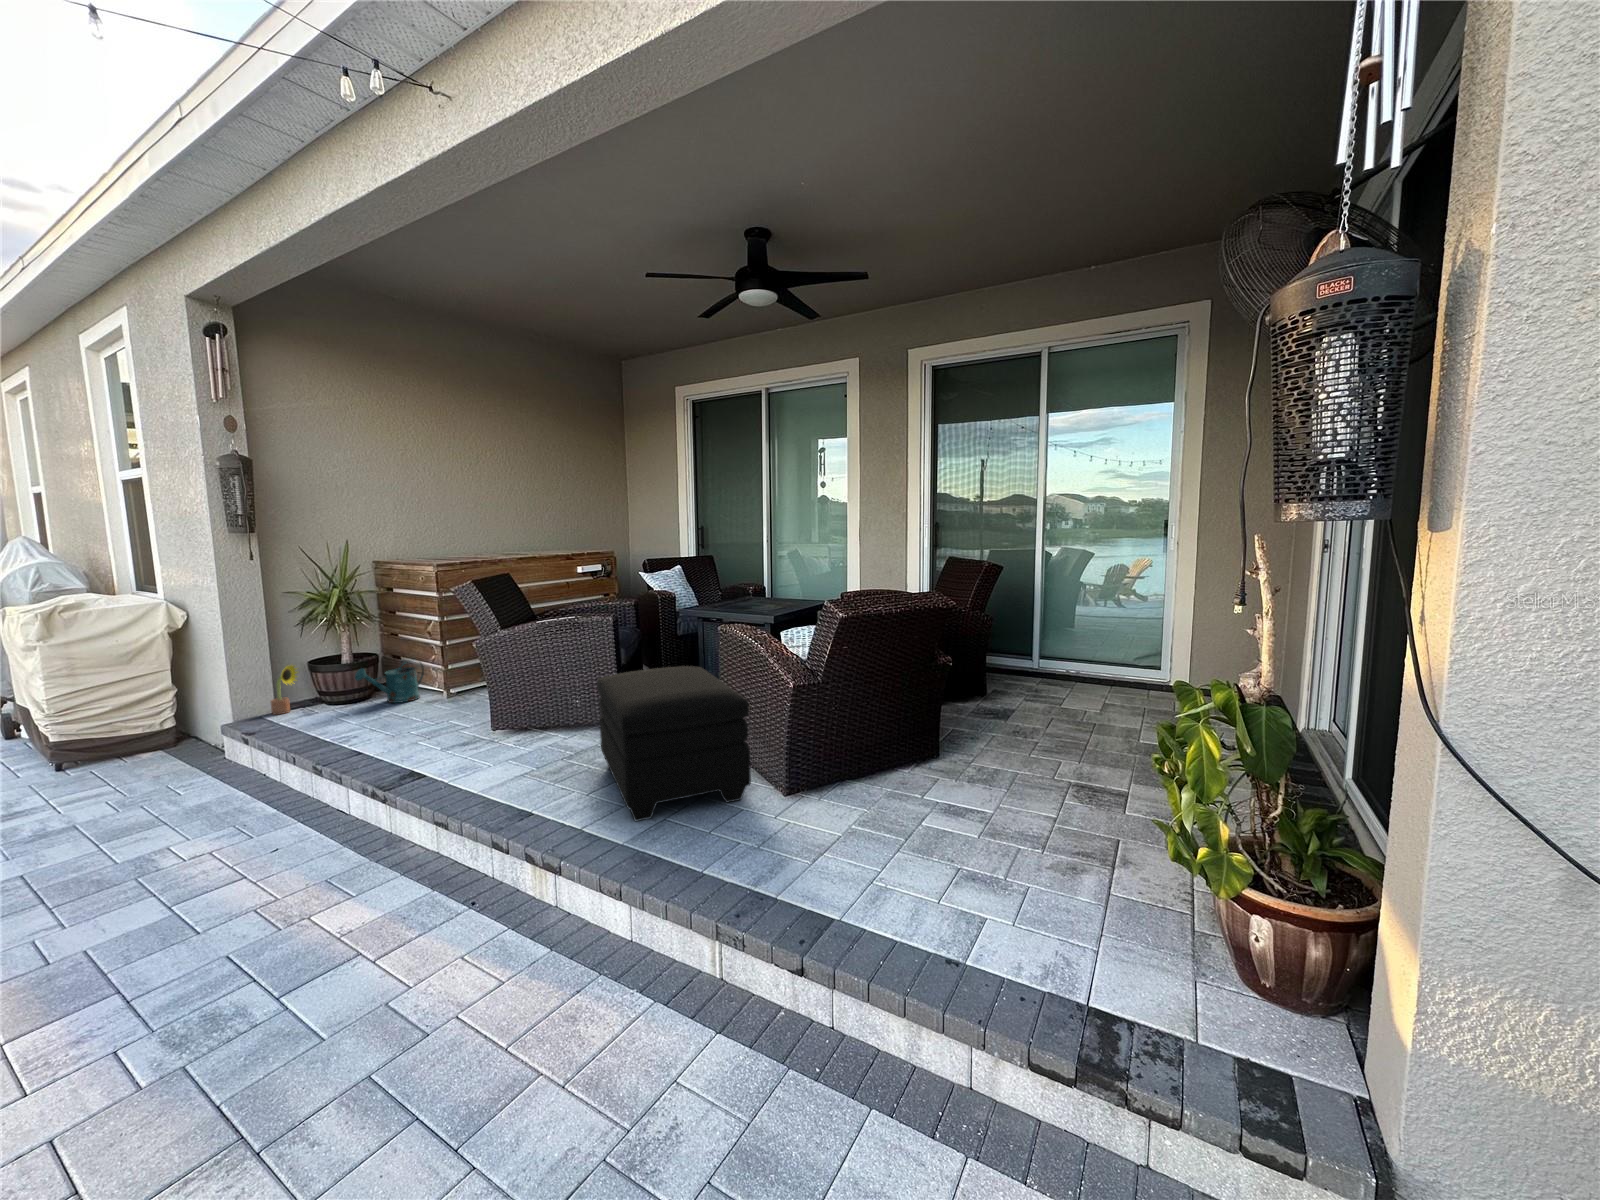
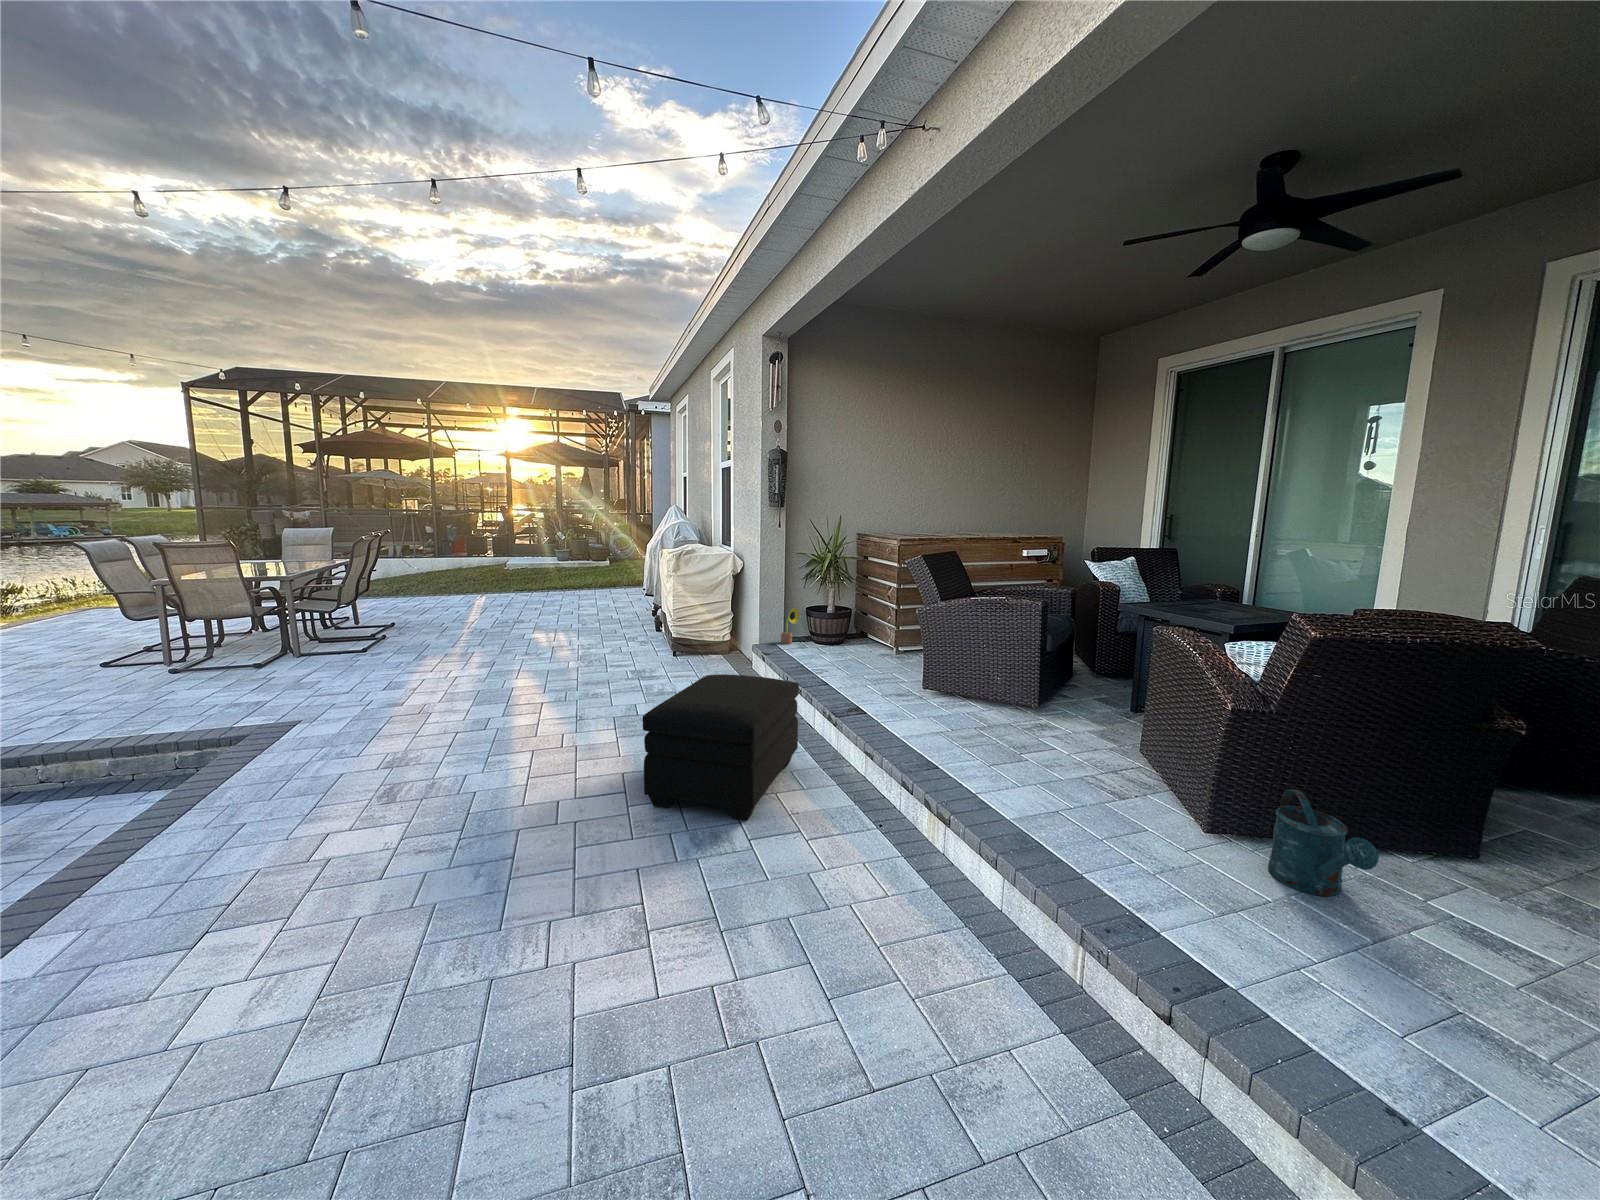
watering can: present [355,662,424,703] -> present [1268,789,1379,896]
ottoman: present [597,666,751,821] -> present [643,674,799,821]

